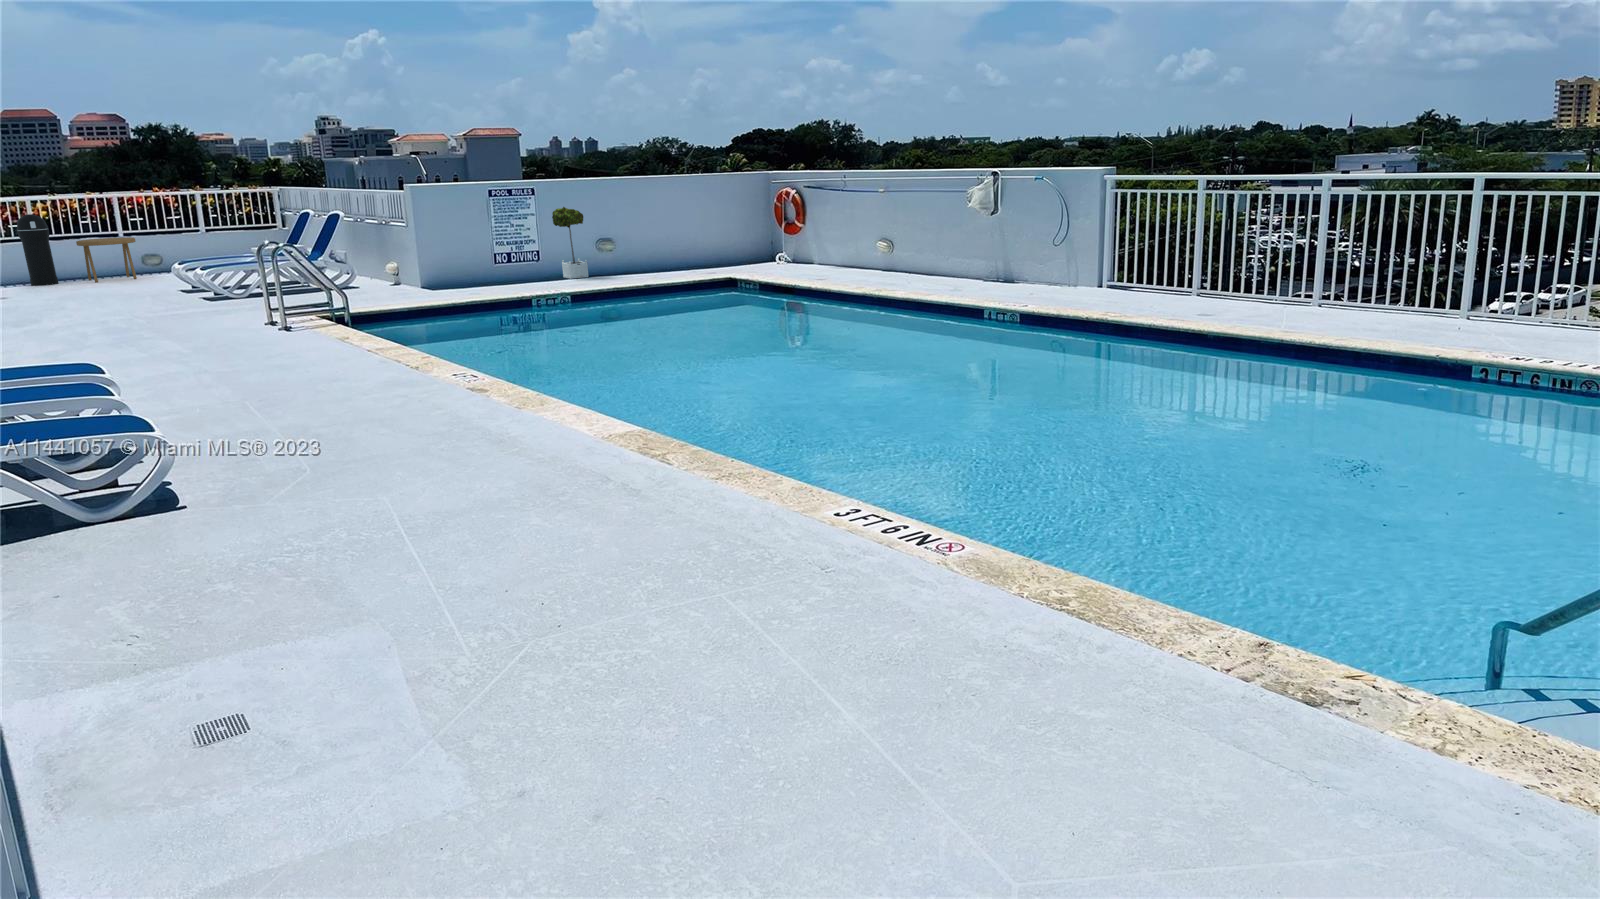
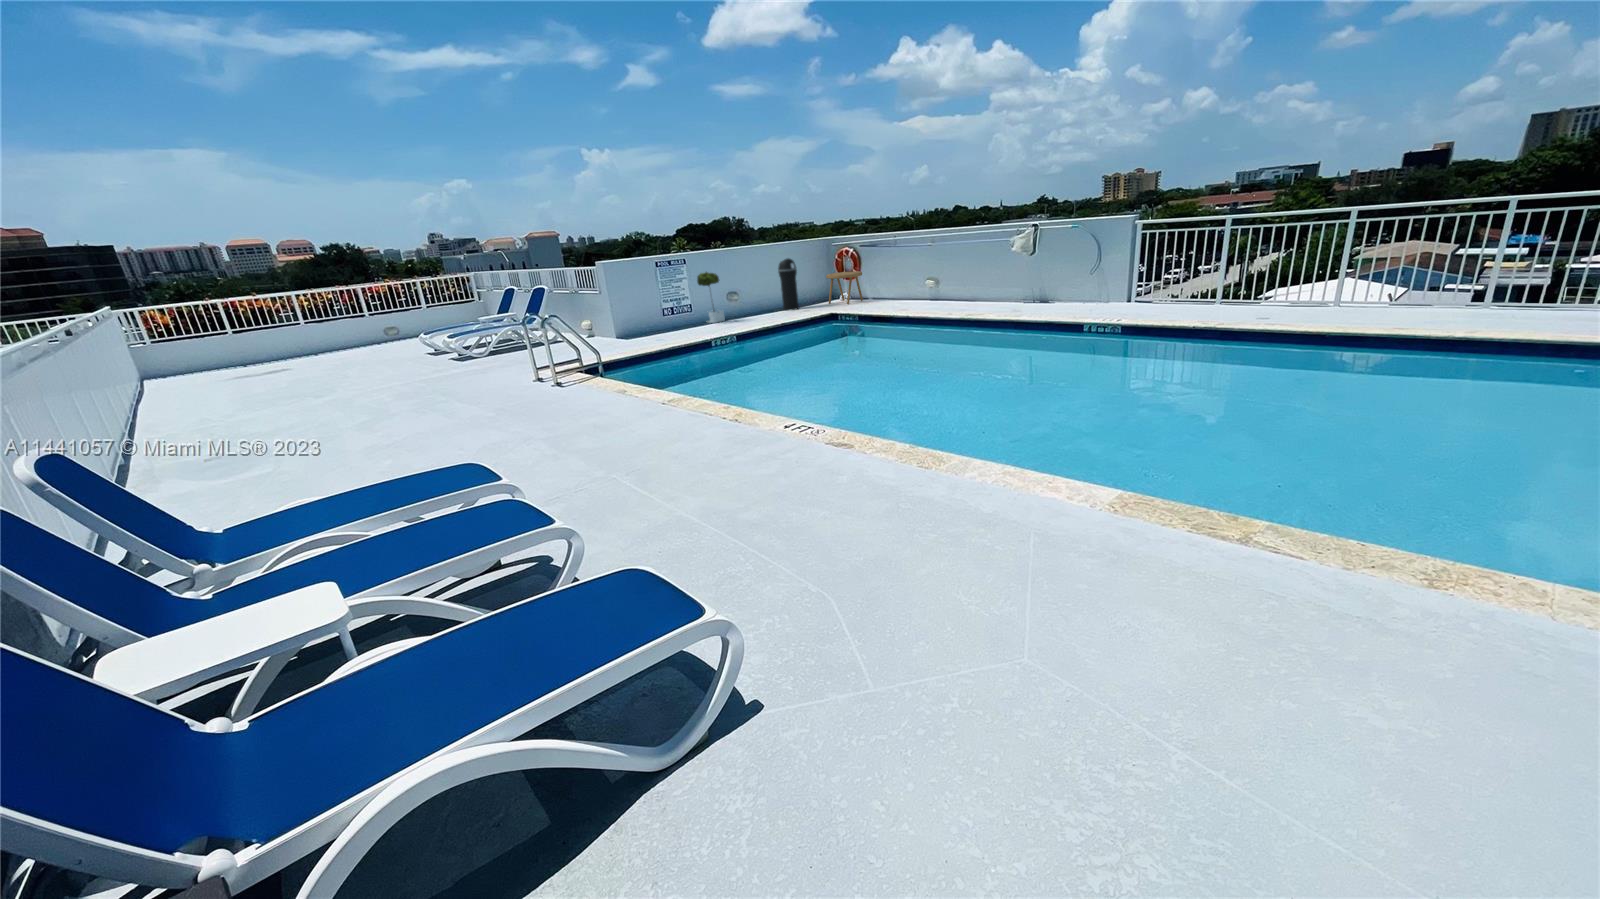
trash can: present [17,214,58,286] -> present [778,258,799,310]
side table: present [76,237,137,282] -> present [826,271,863,304]

